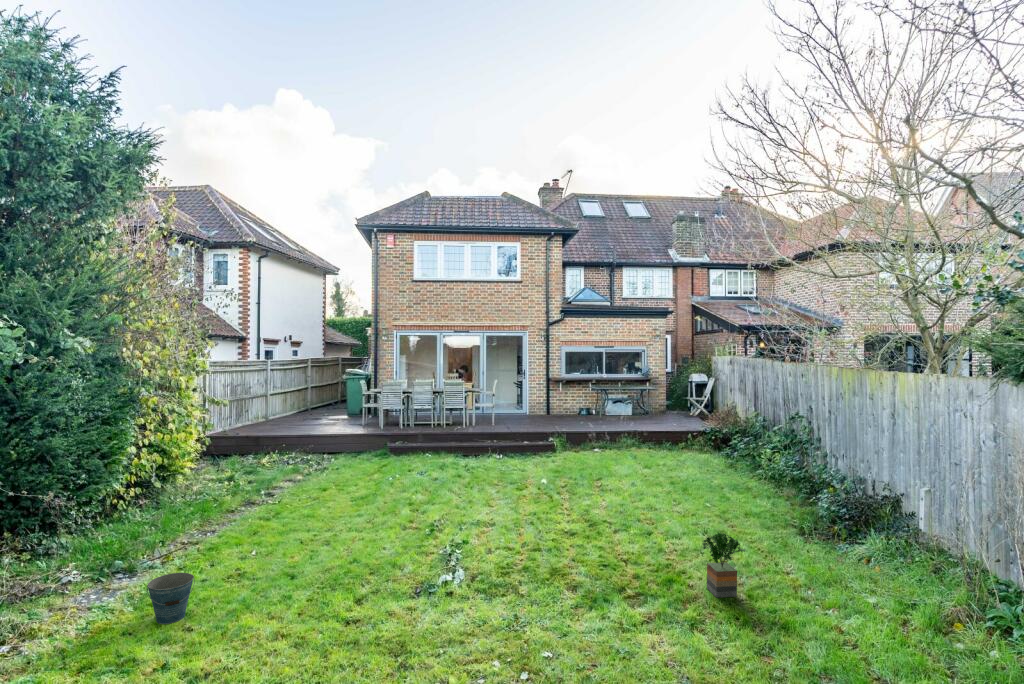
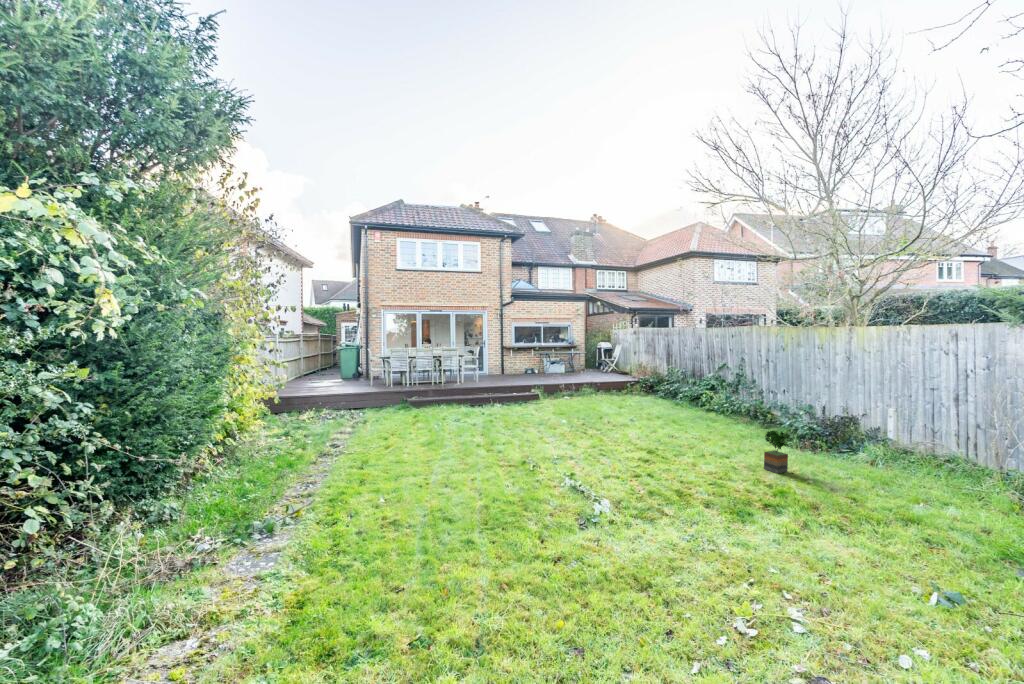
bucket: present [147,573,195,624] -> none [400,497,437,542]

